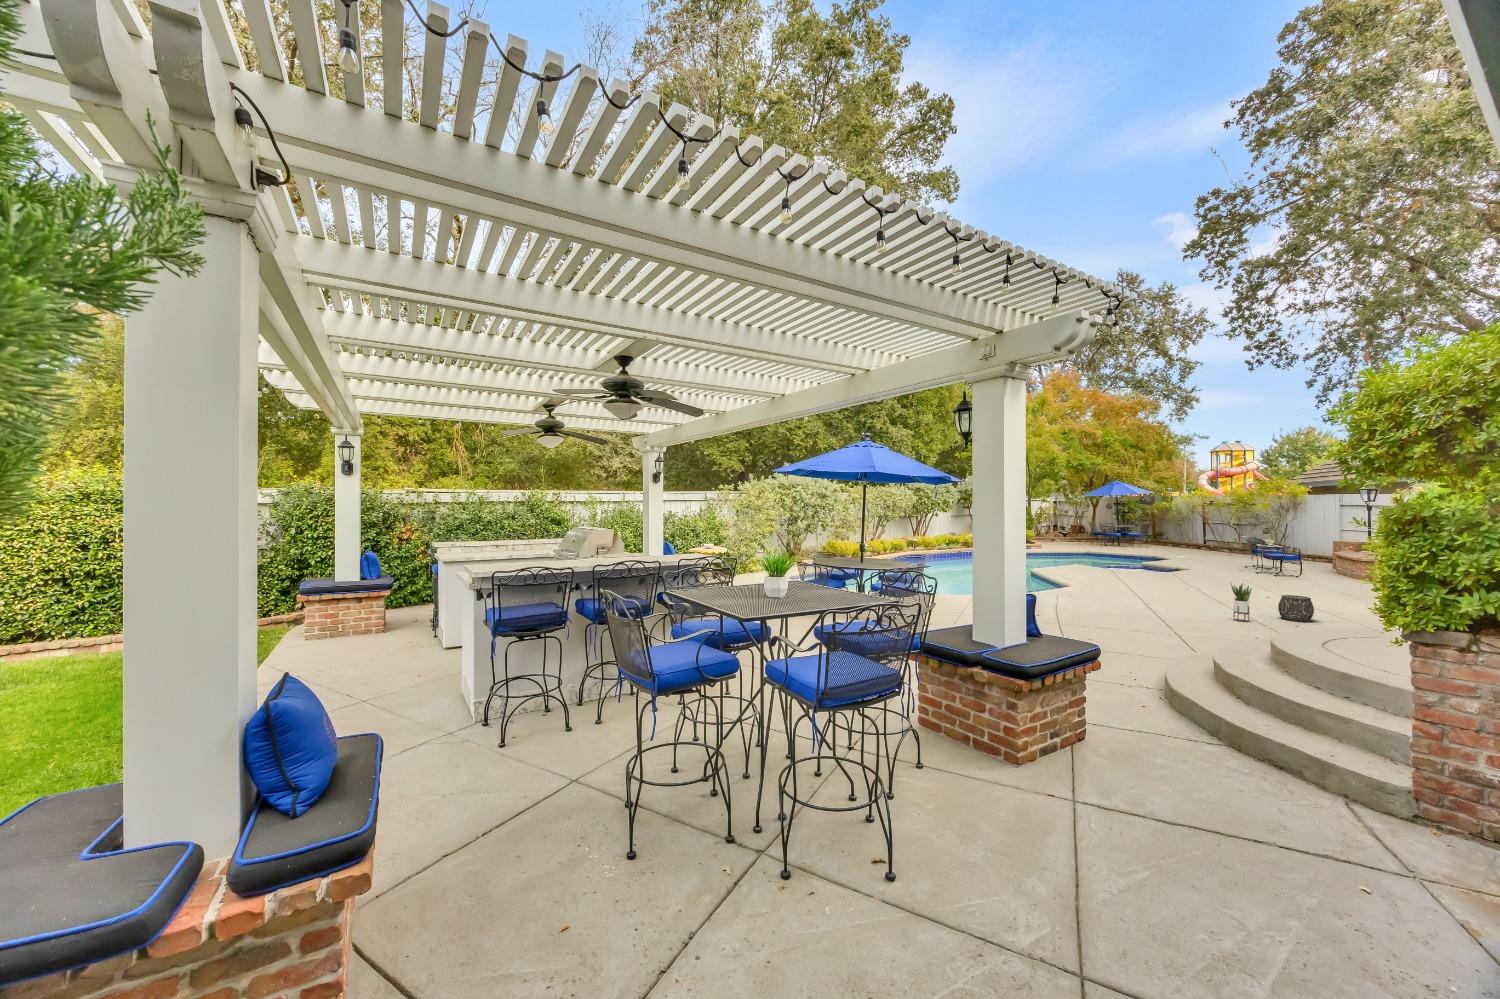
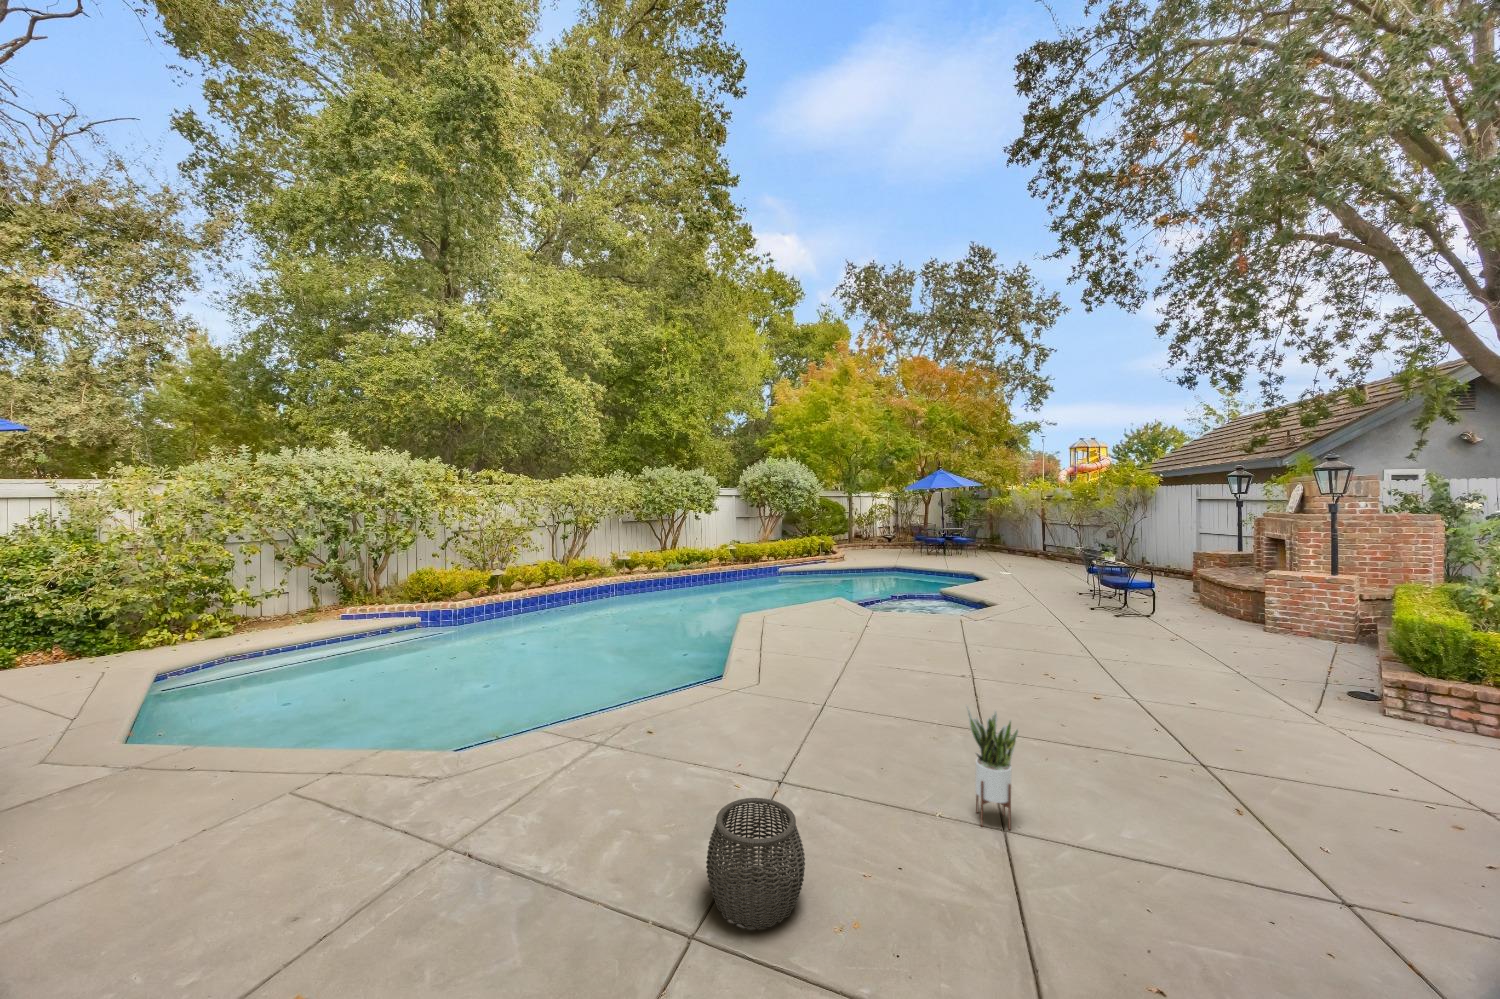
woven basket: present [1278,595,1314,622] -> present [706,798,805,929]

